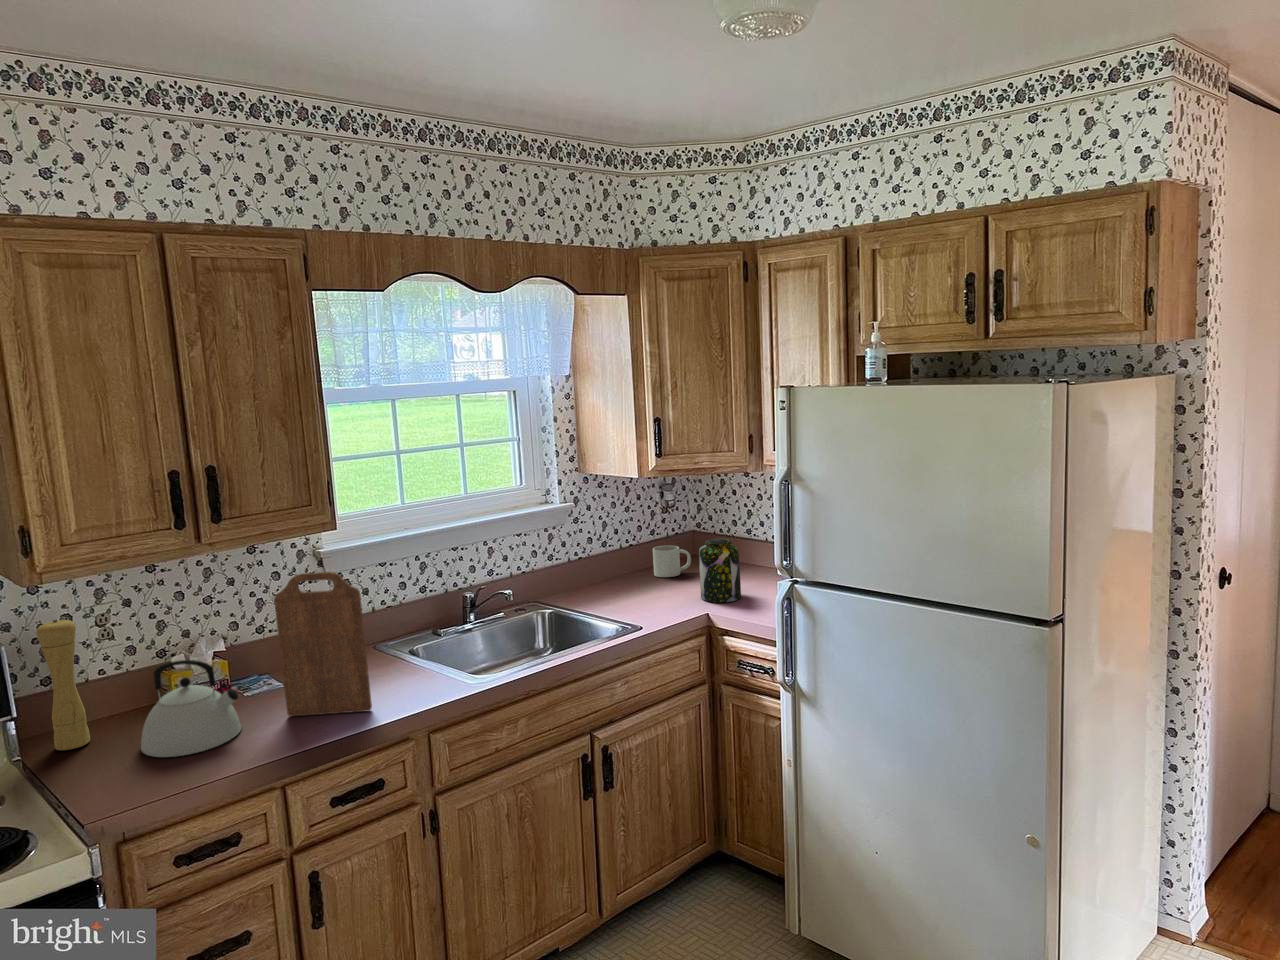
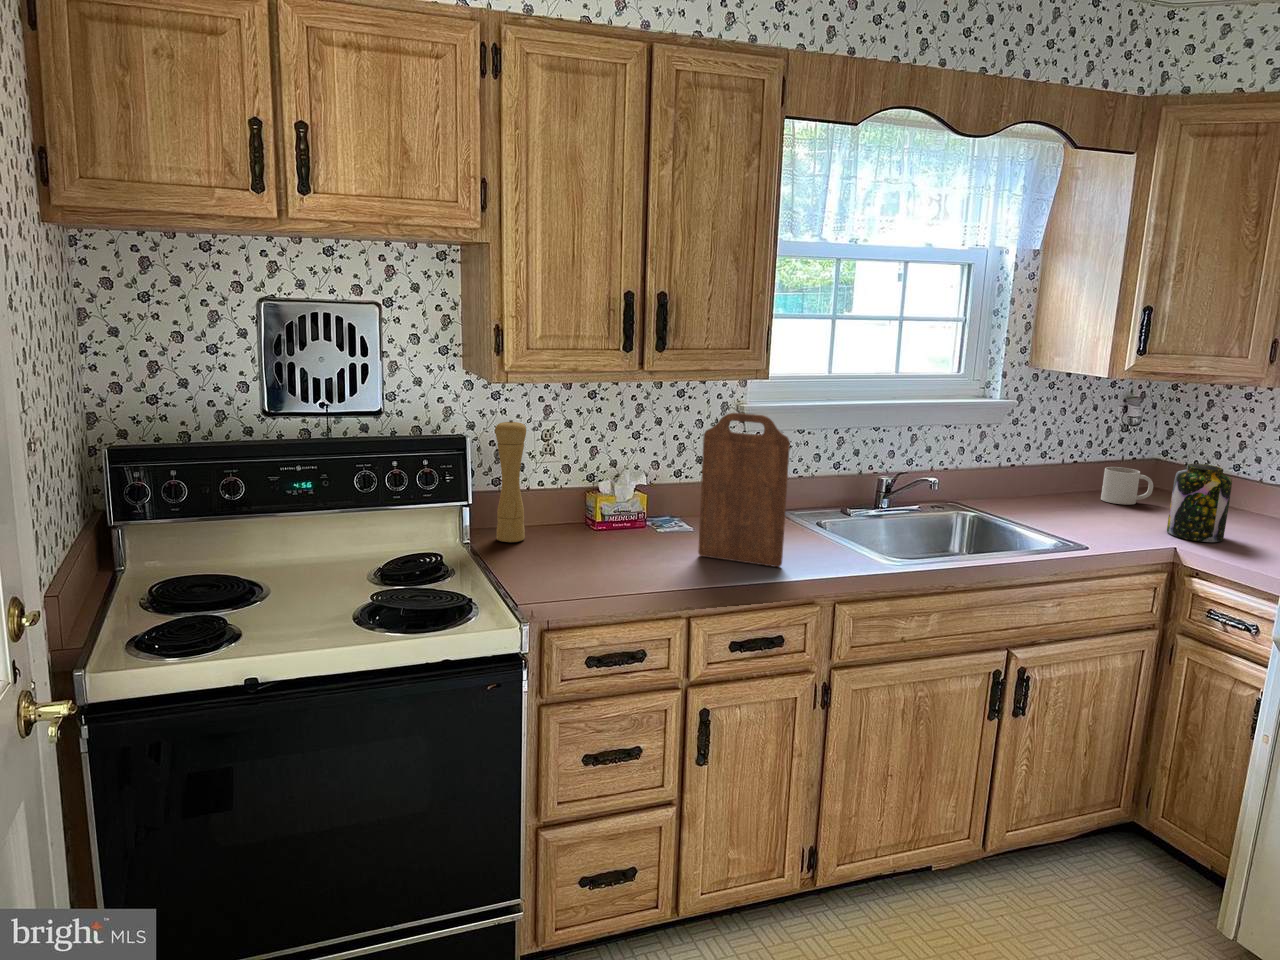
kettle: present [141,660,241,757] -> none [567,478,658,568]

